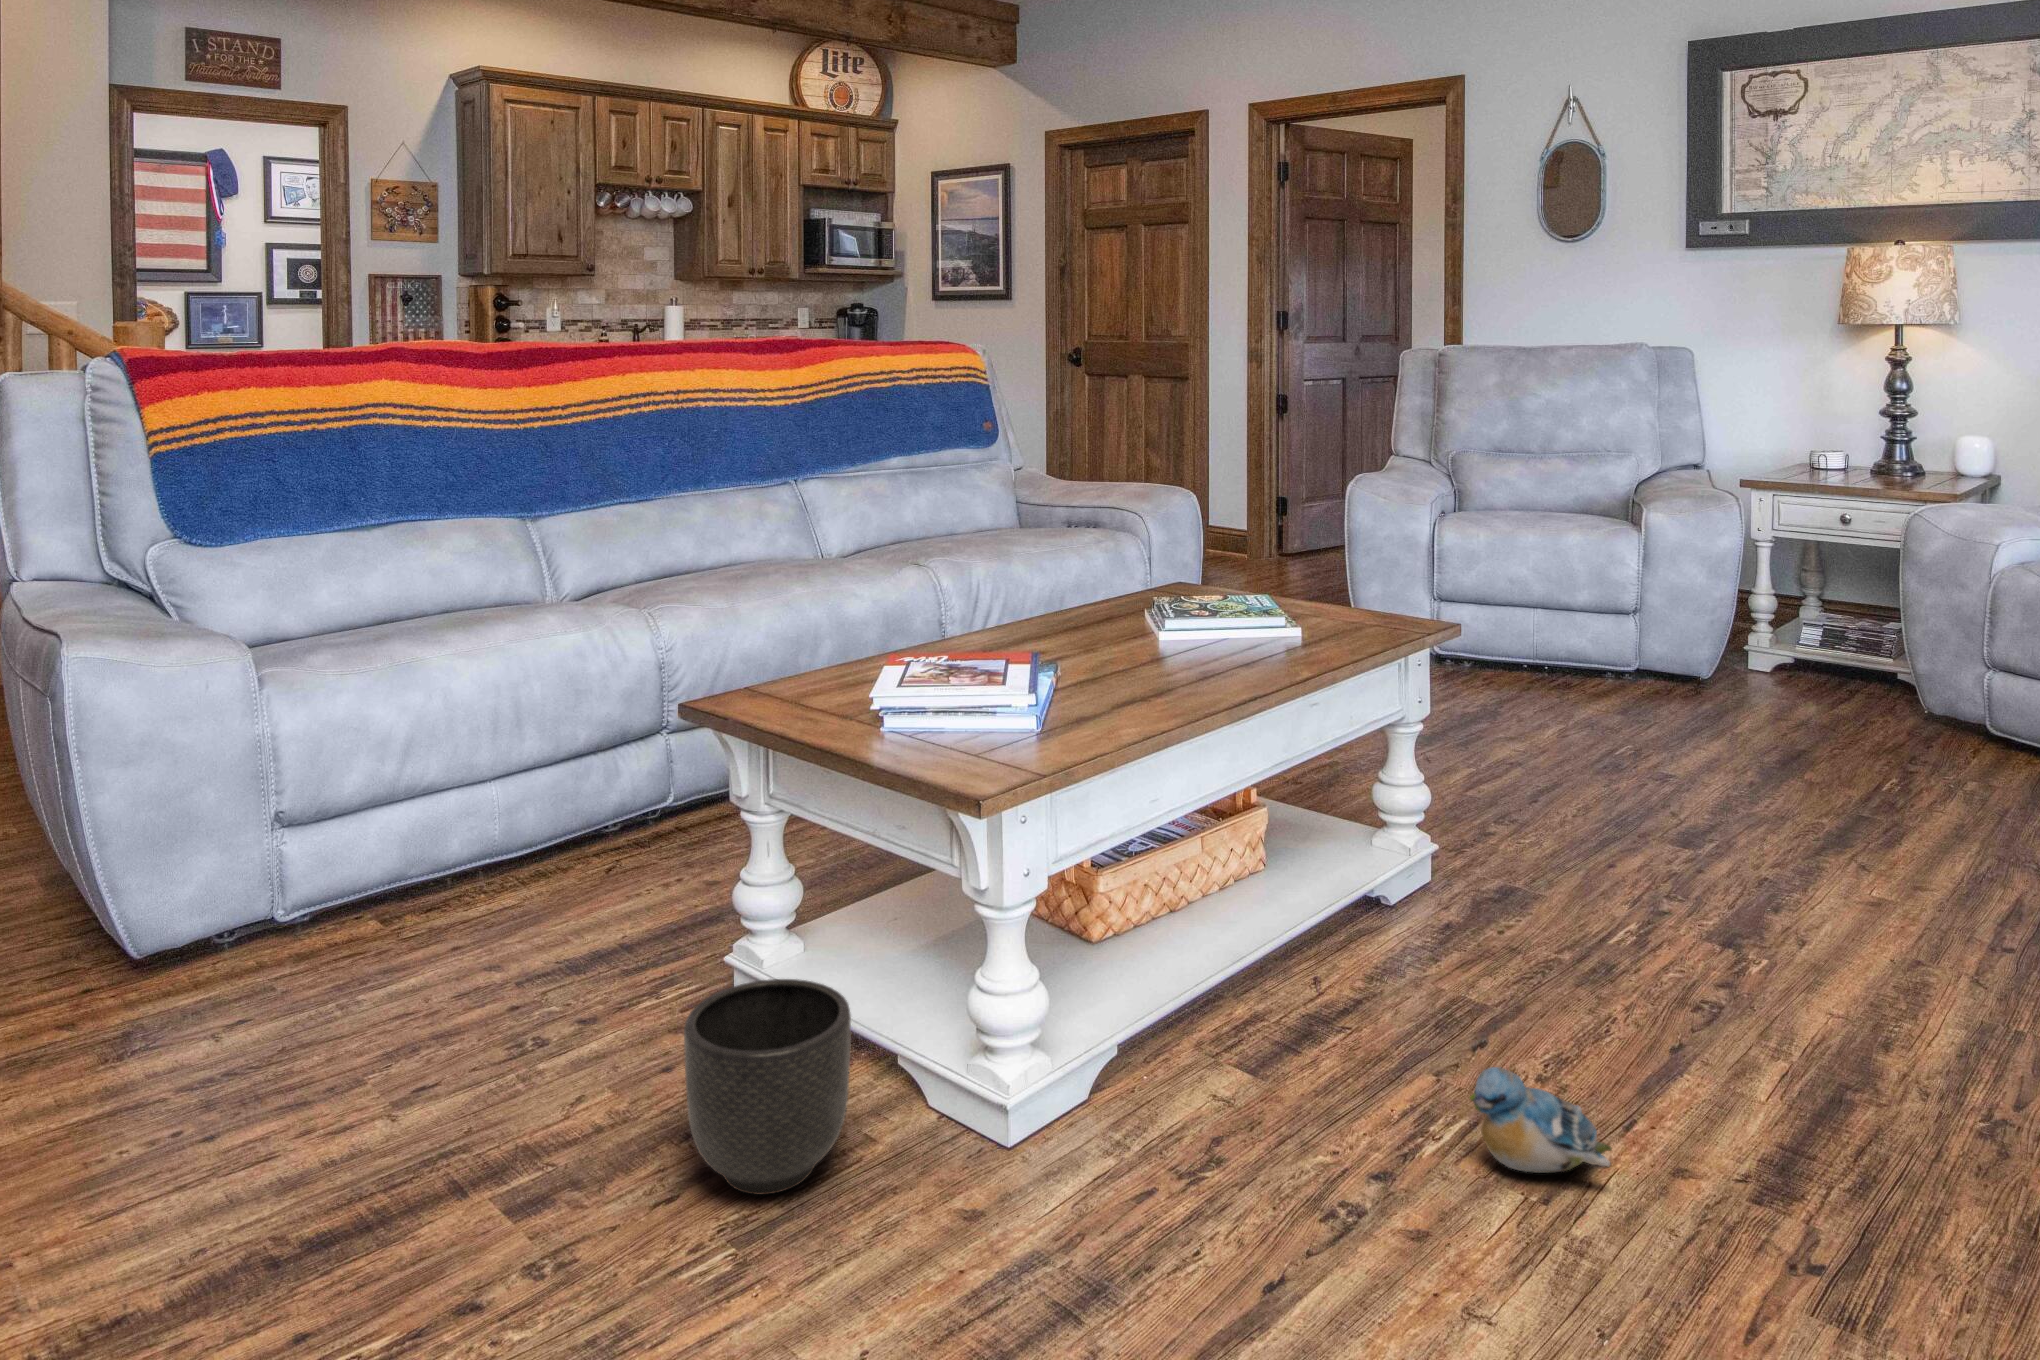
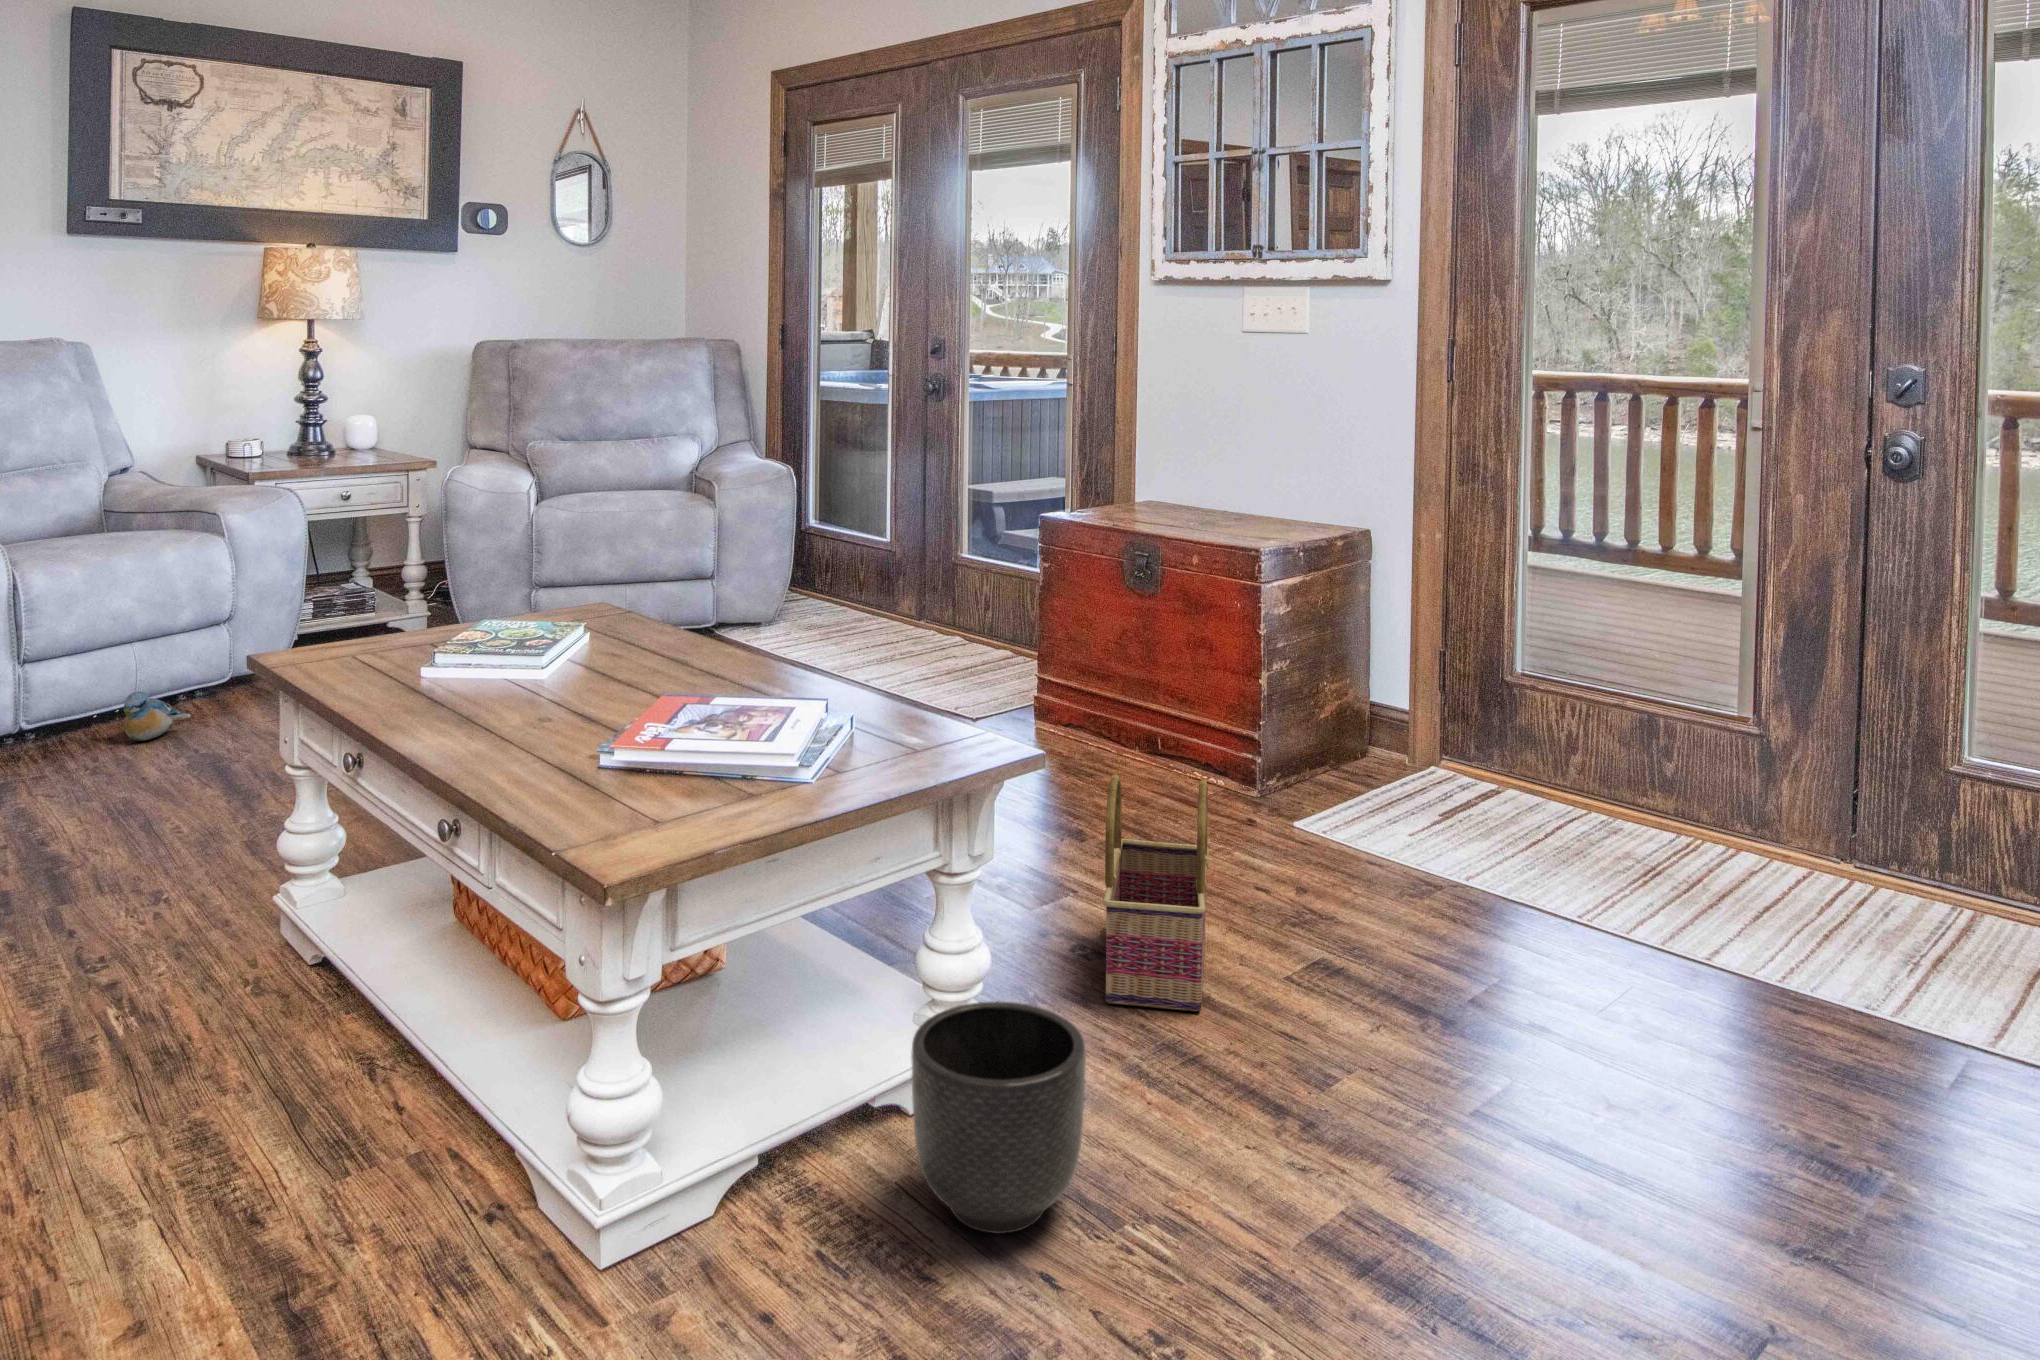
basket: none [1193,962,1454,1308] -> present [1103,774,1209,1011]
plush toy: present [1470,1067,1612,1173] -> present [124,692,190,741]

